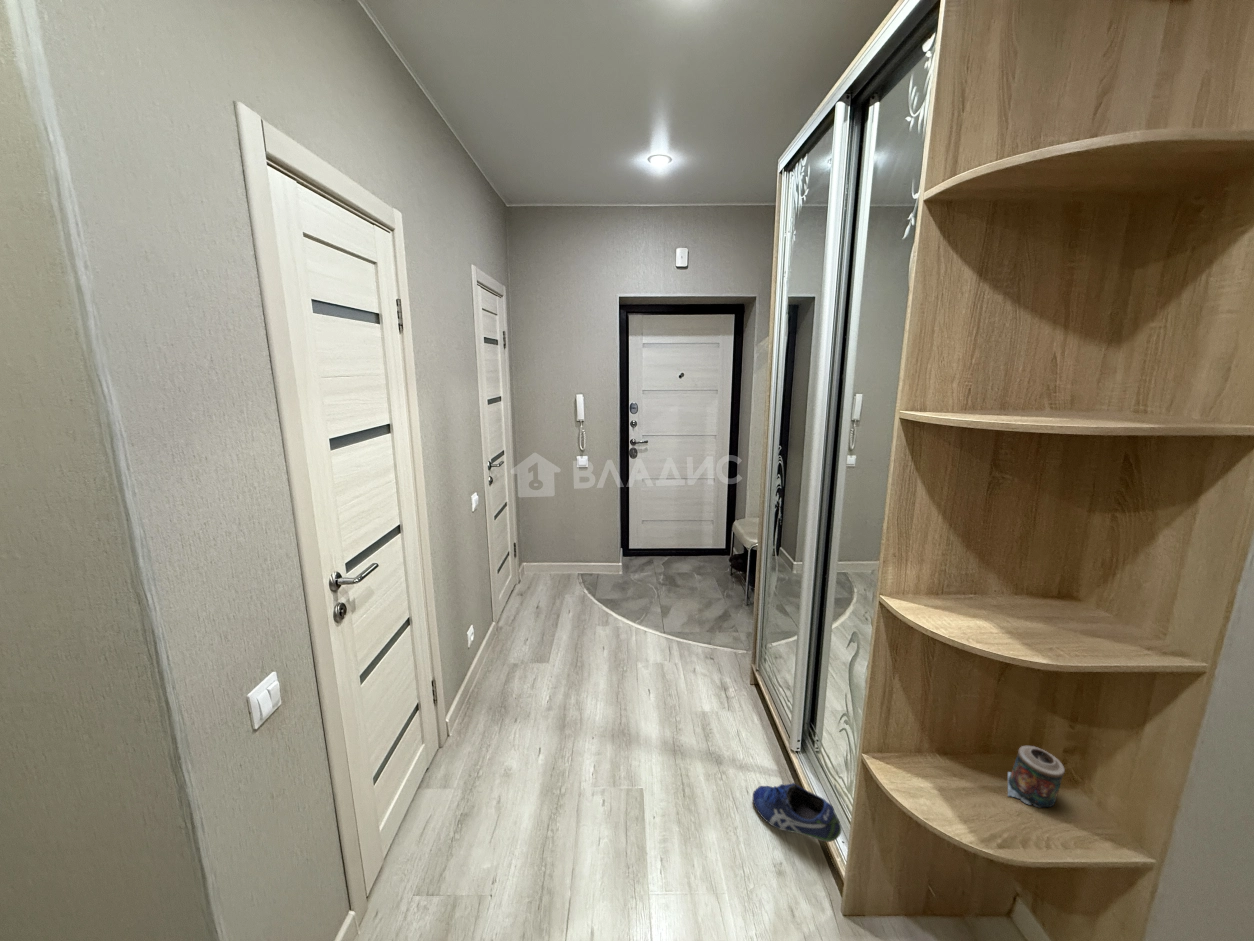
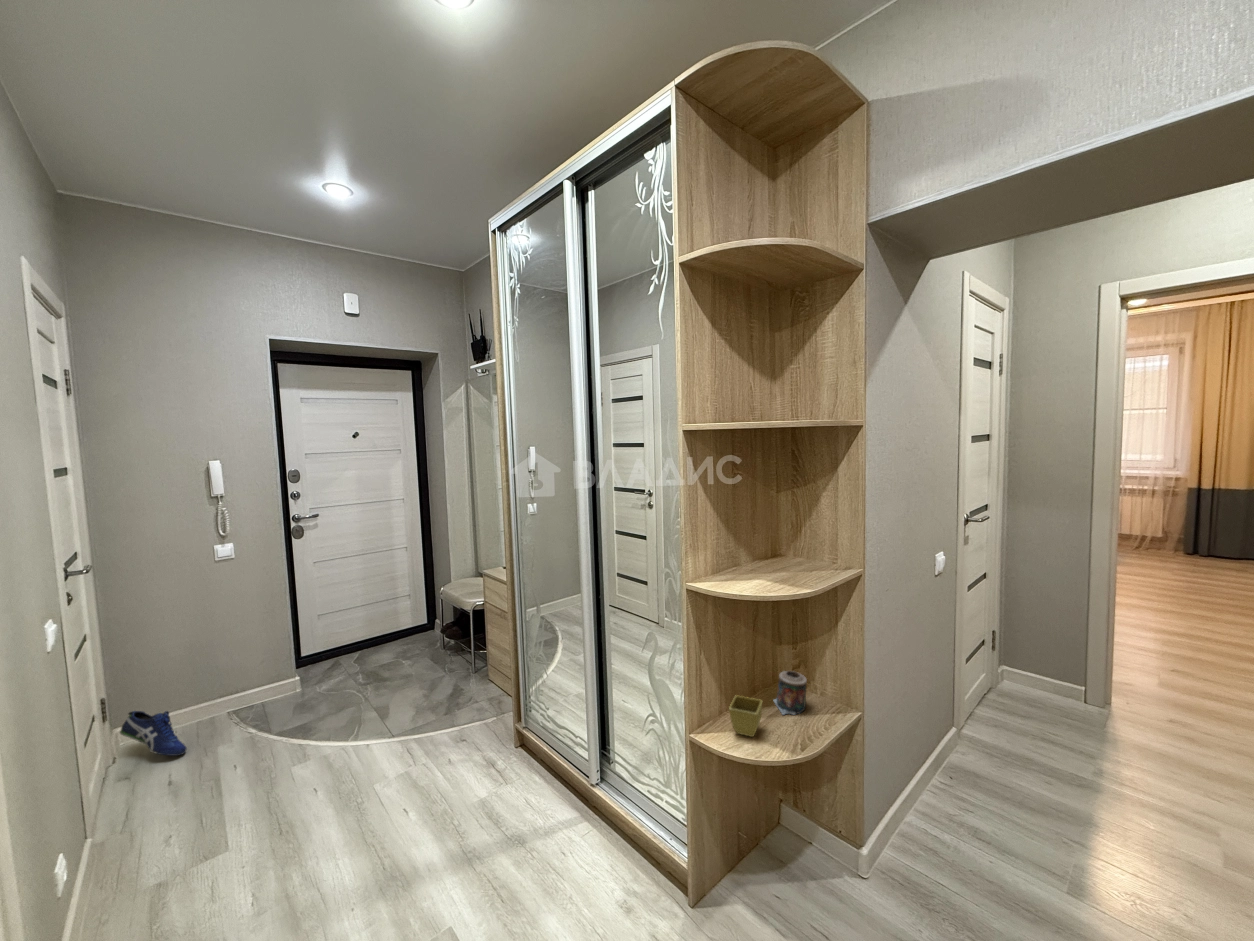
flower pot: none [916,742,970,797] -> present [729,696,762,737]
shoe: present [753,783,841,842] -> present [120,711,187,756]

